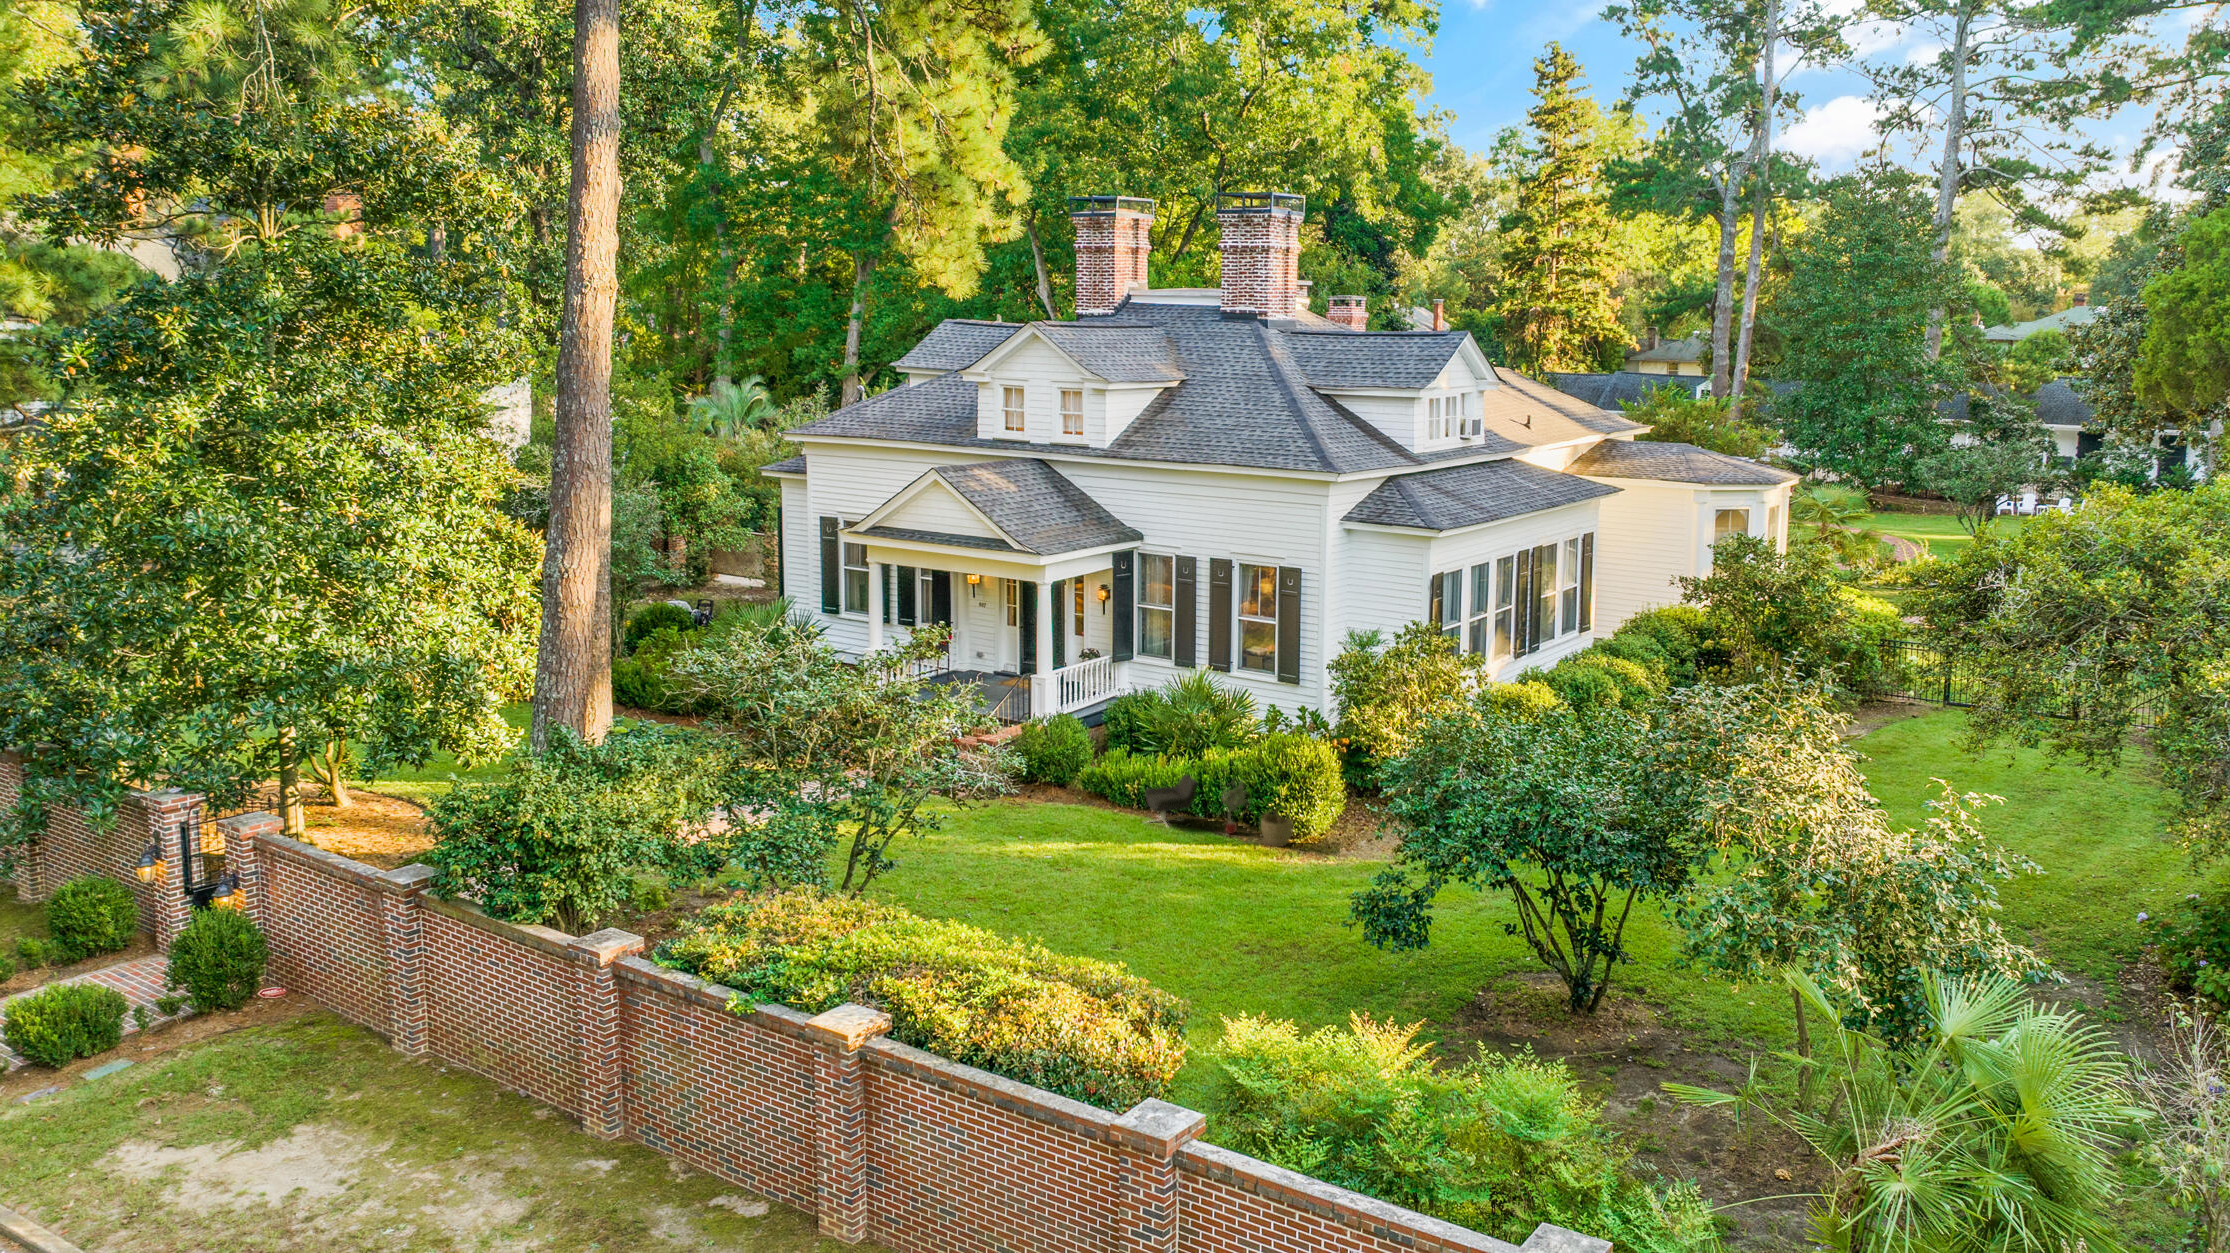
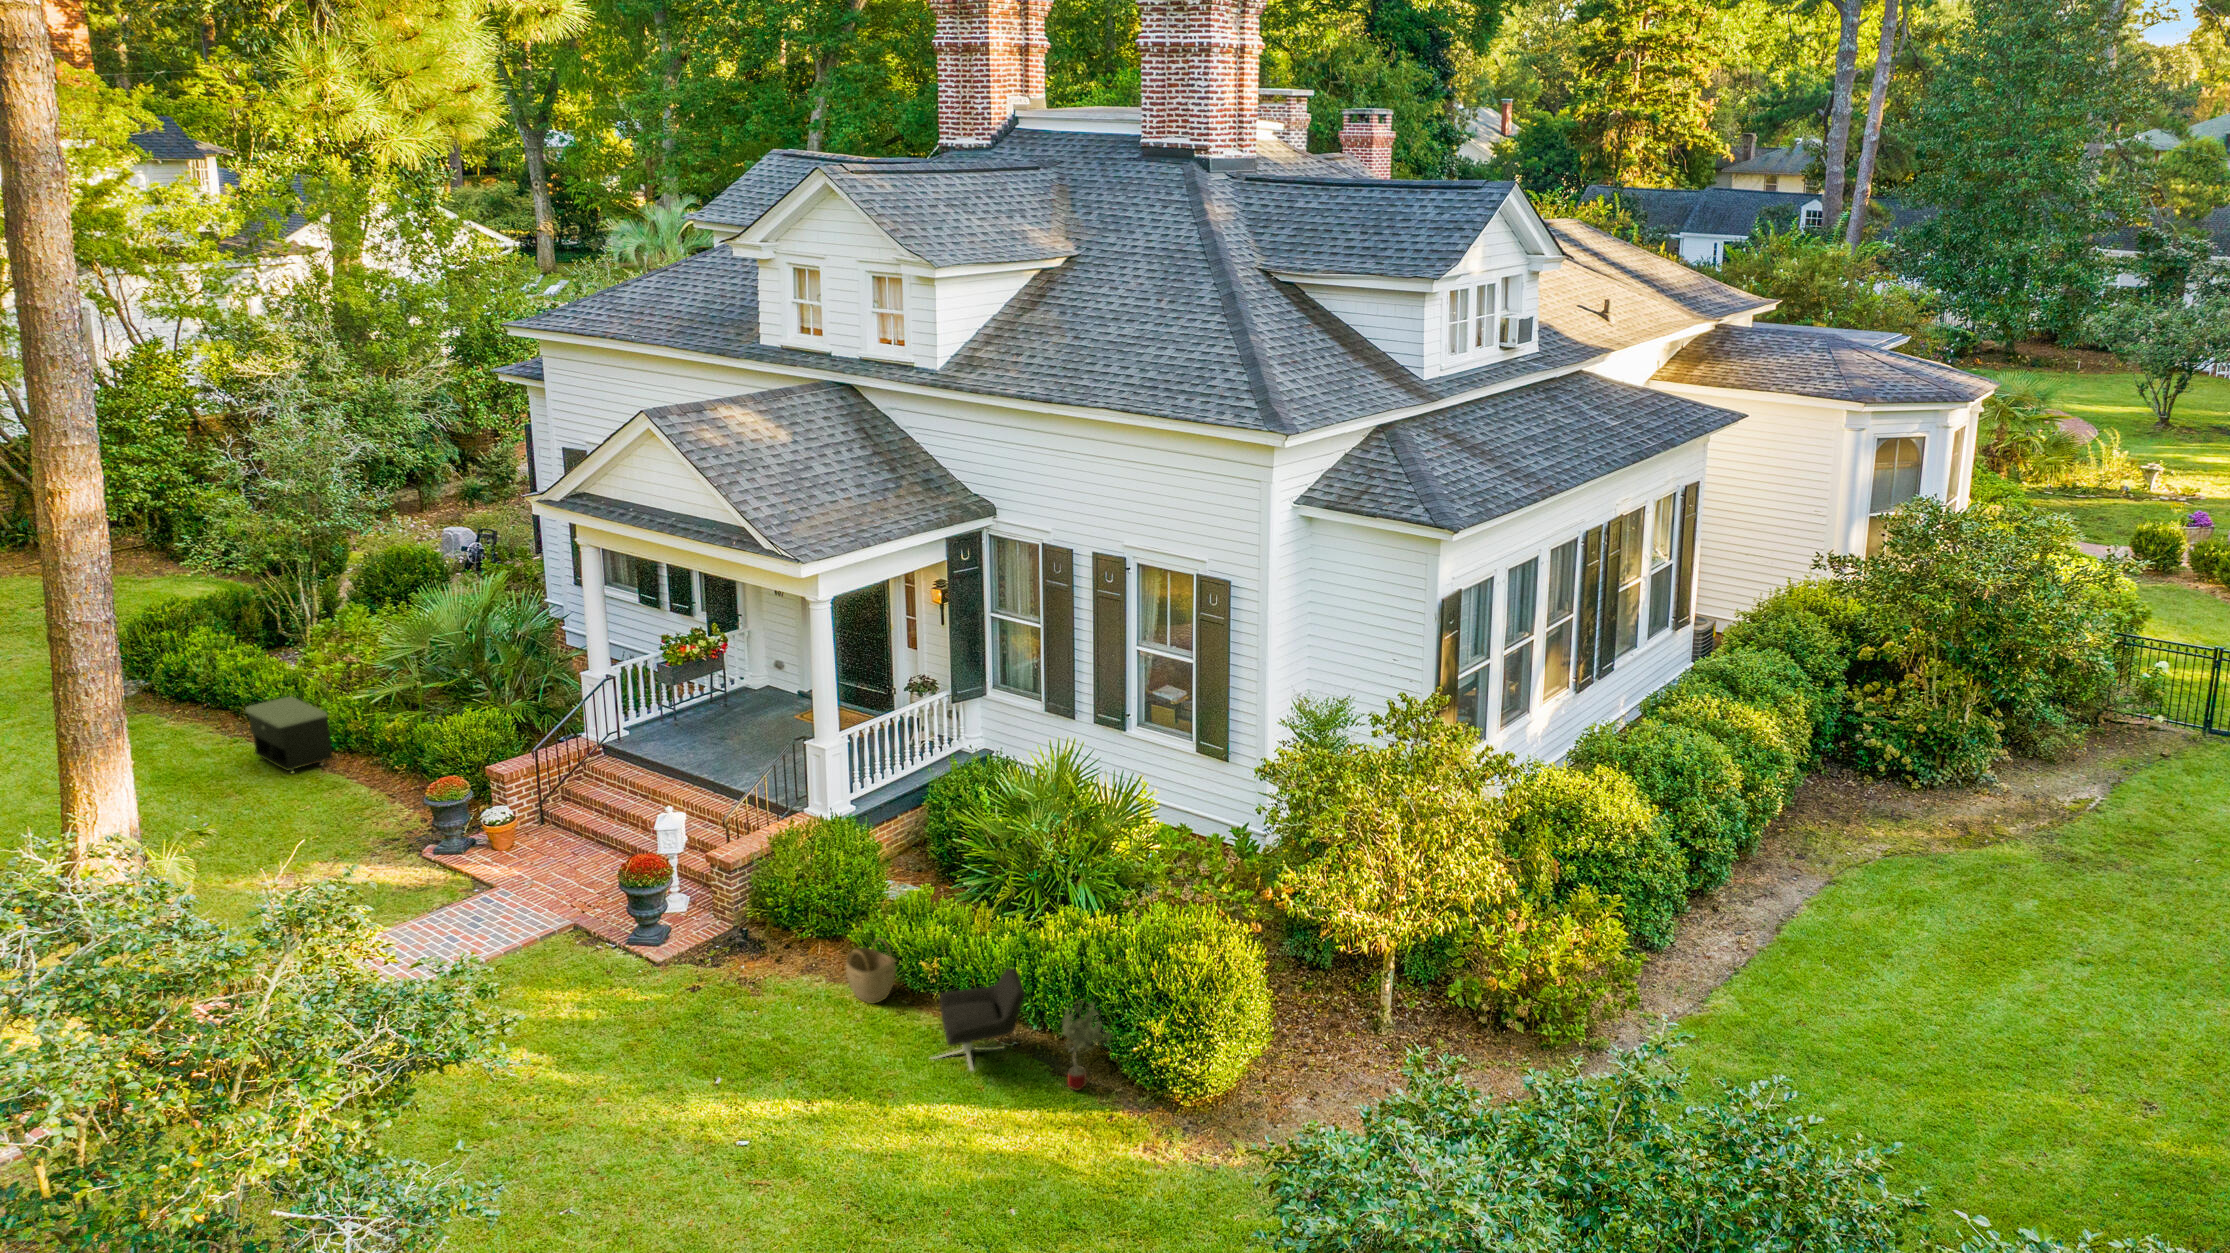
storage bench: none [638,668,694,715] -> present [245,697,333,773]
woven basket: present [1261,806,1293,847] -> present [846,938,896,1003]

